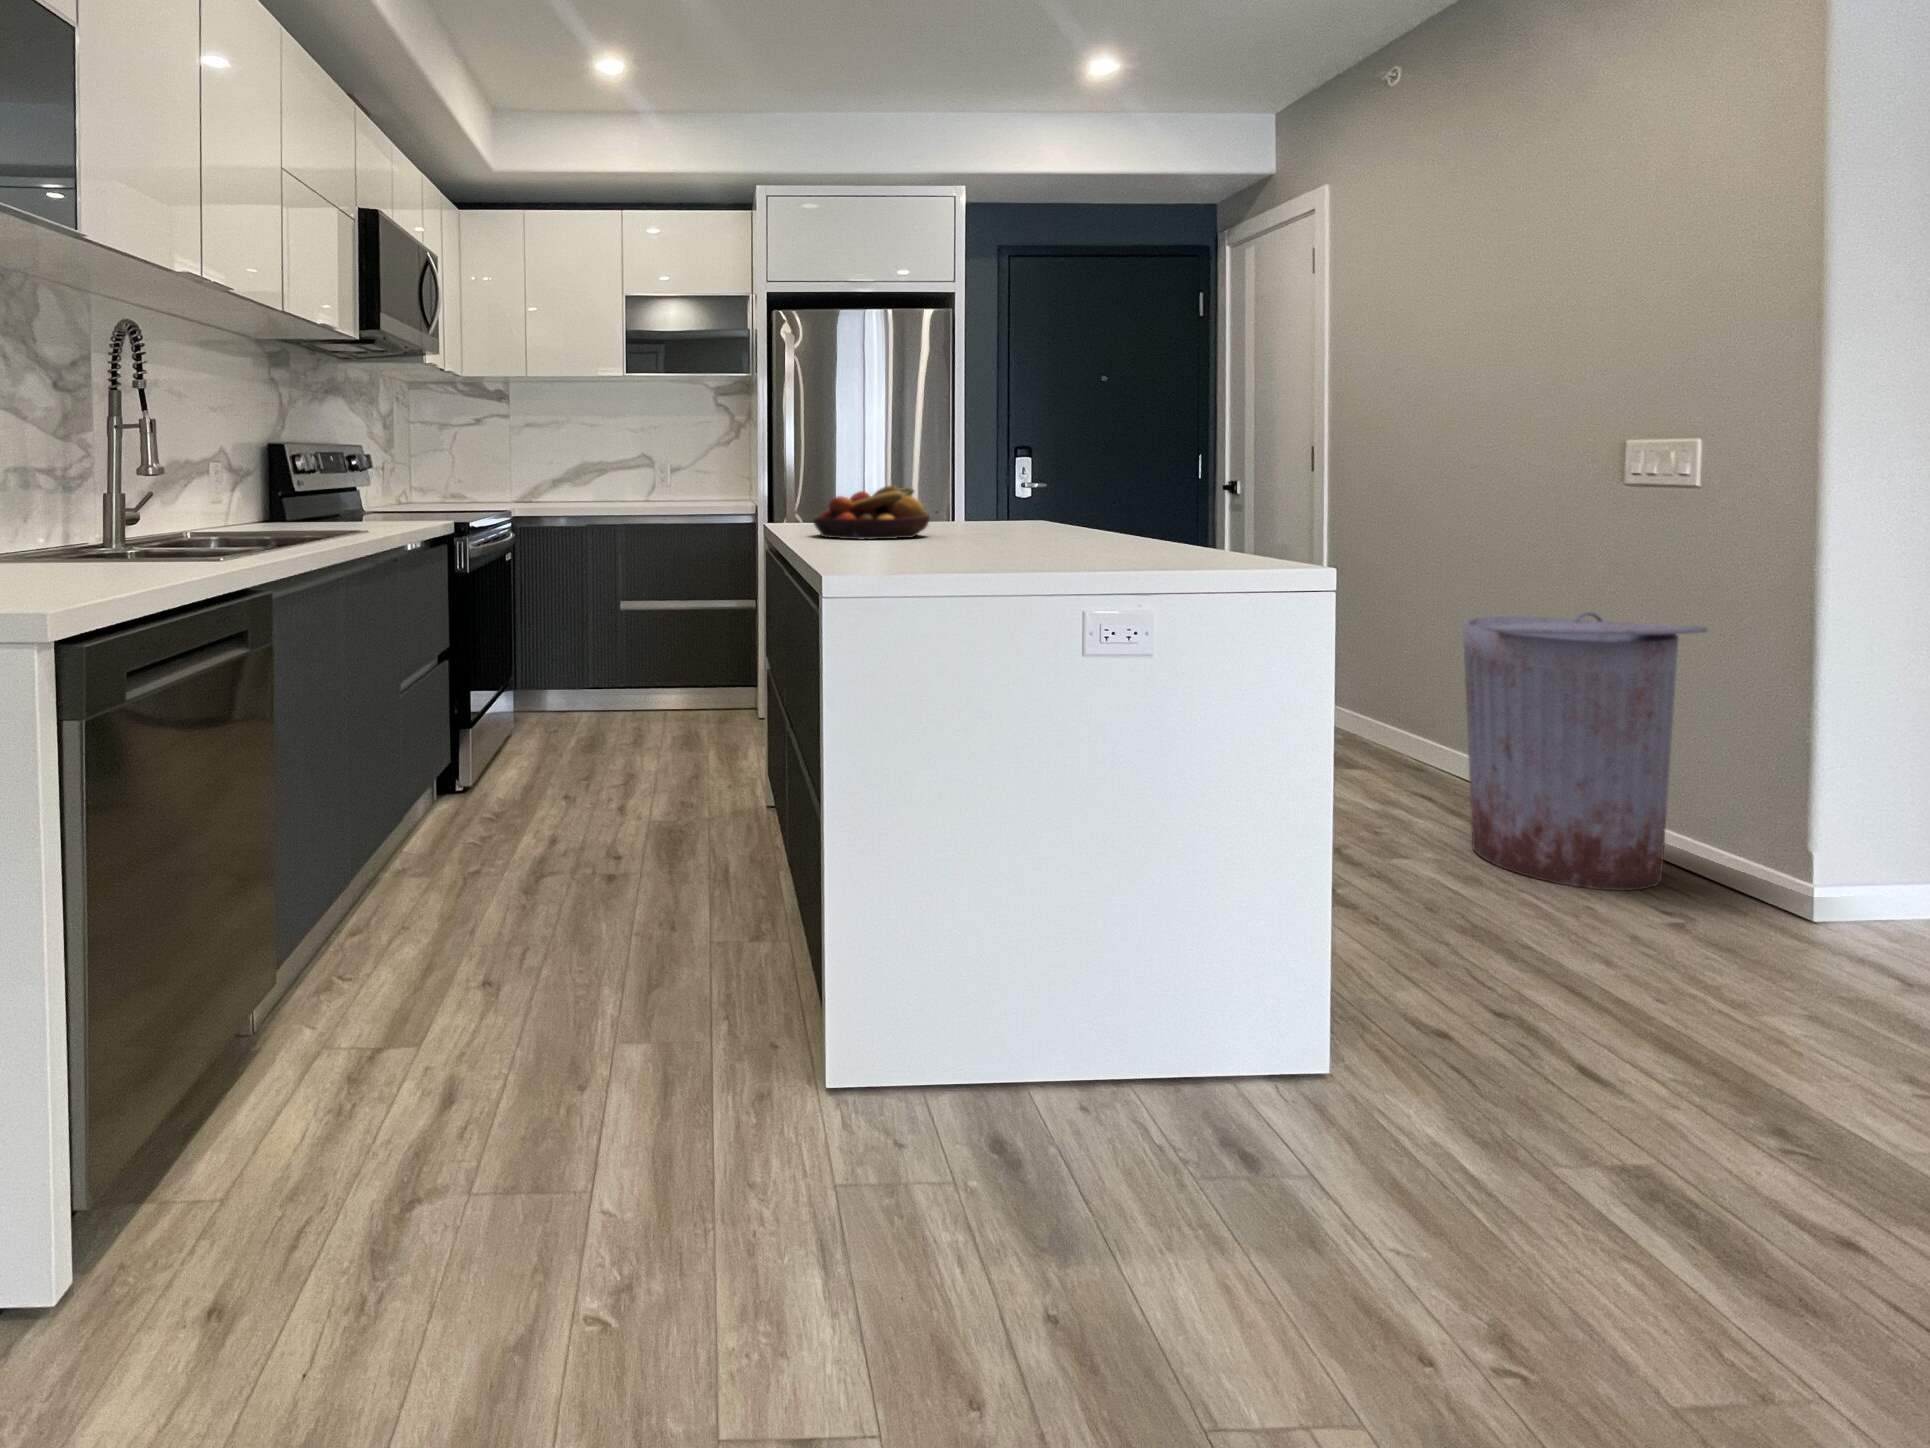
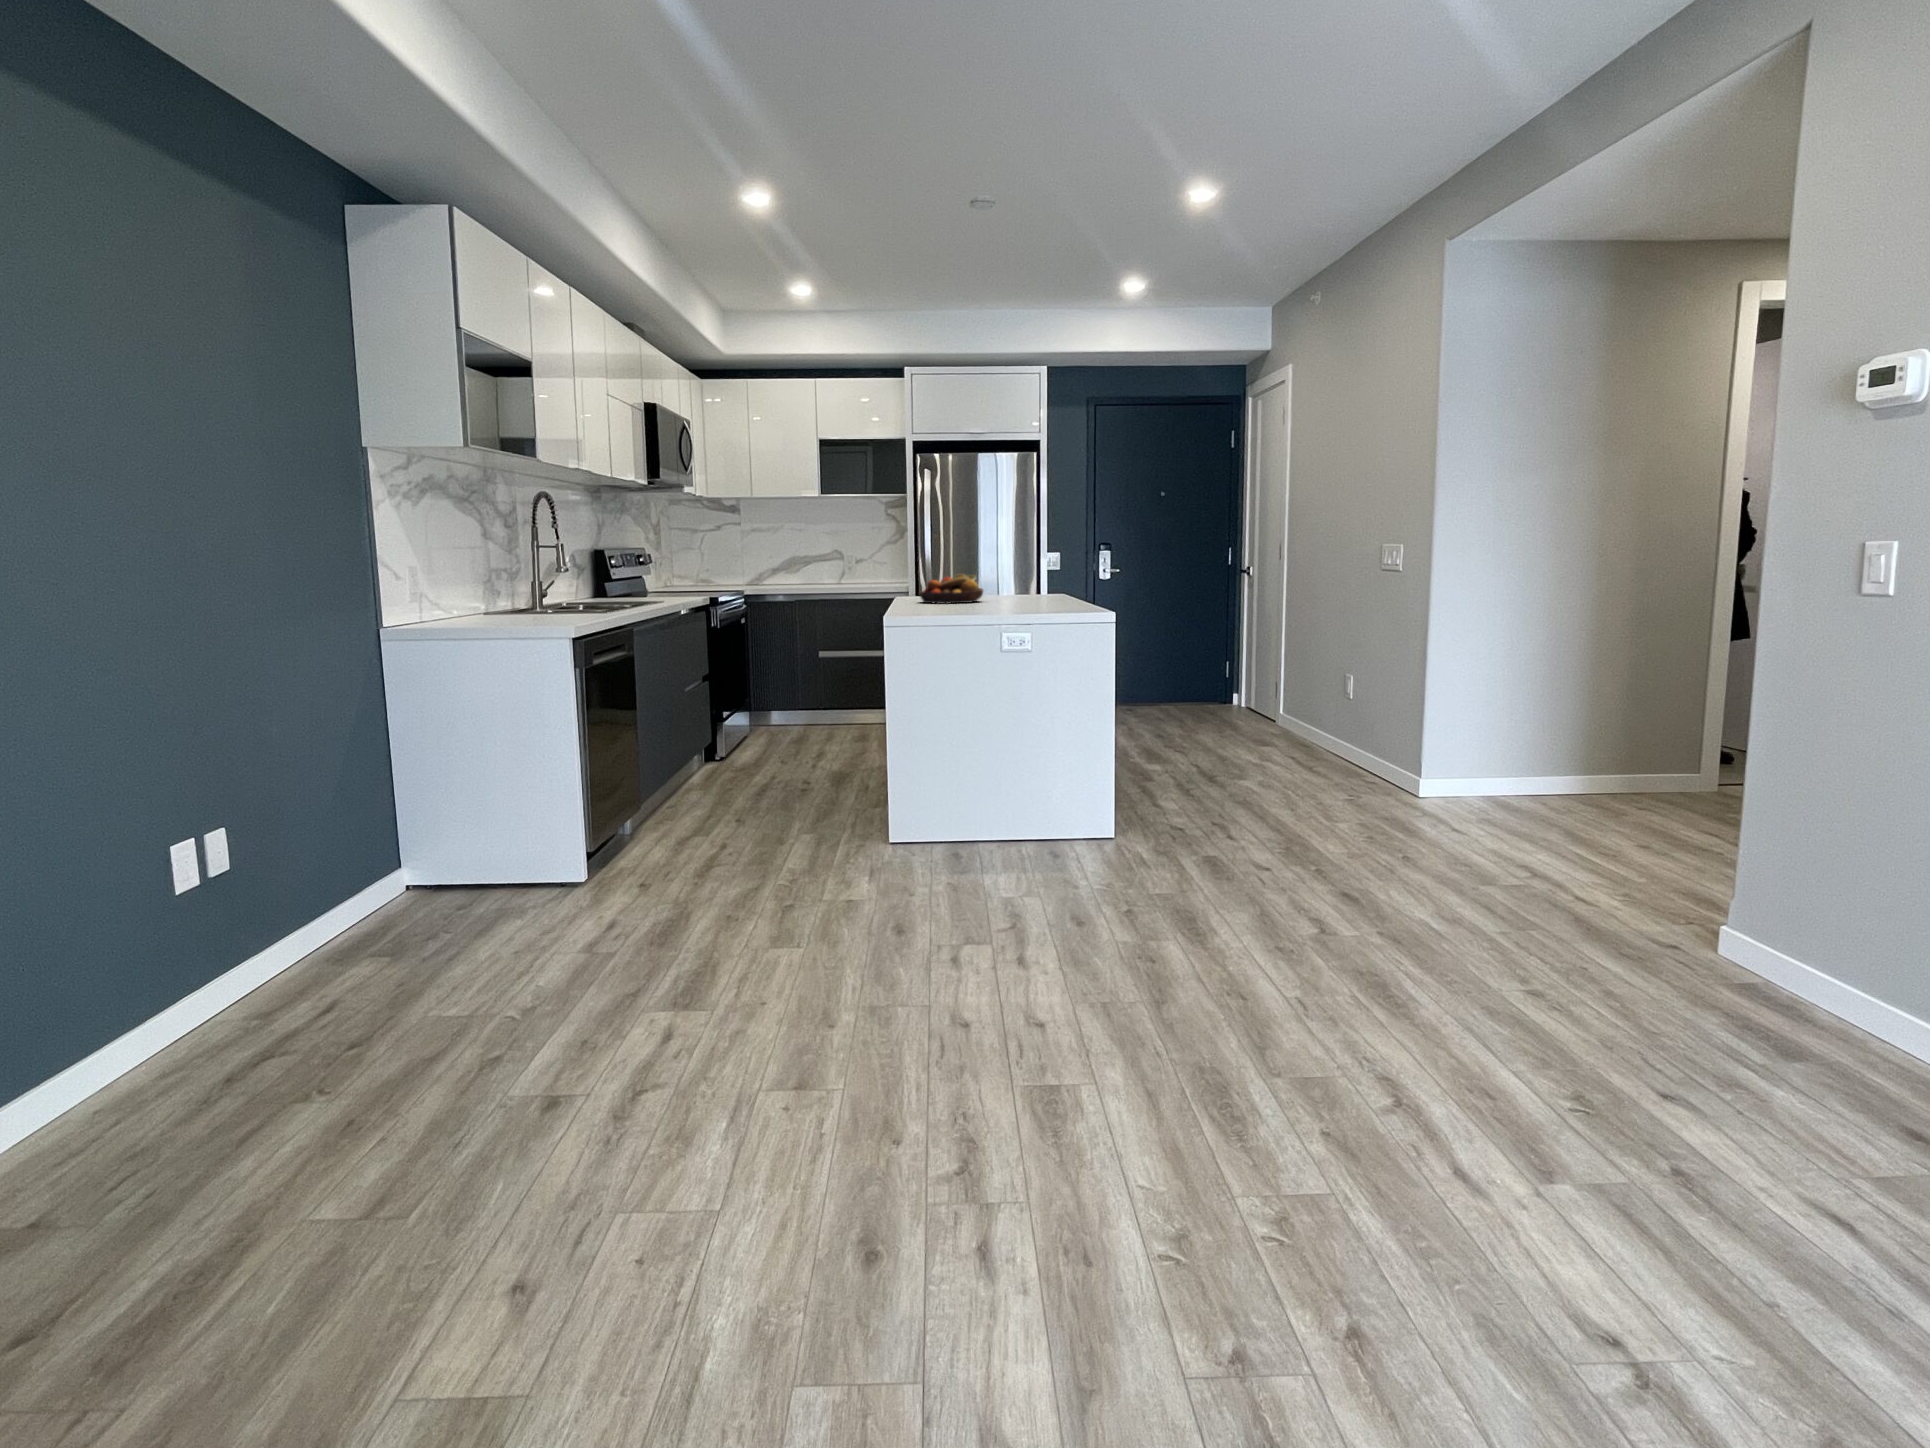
trash can: present [1463,611,1707,891] -> none [1293,639,1403,788]

